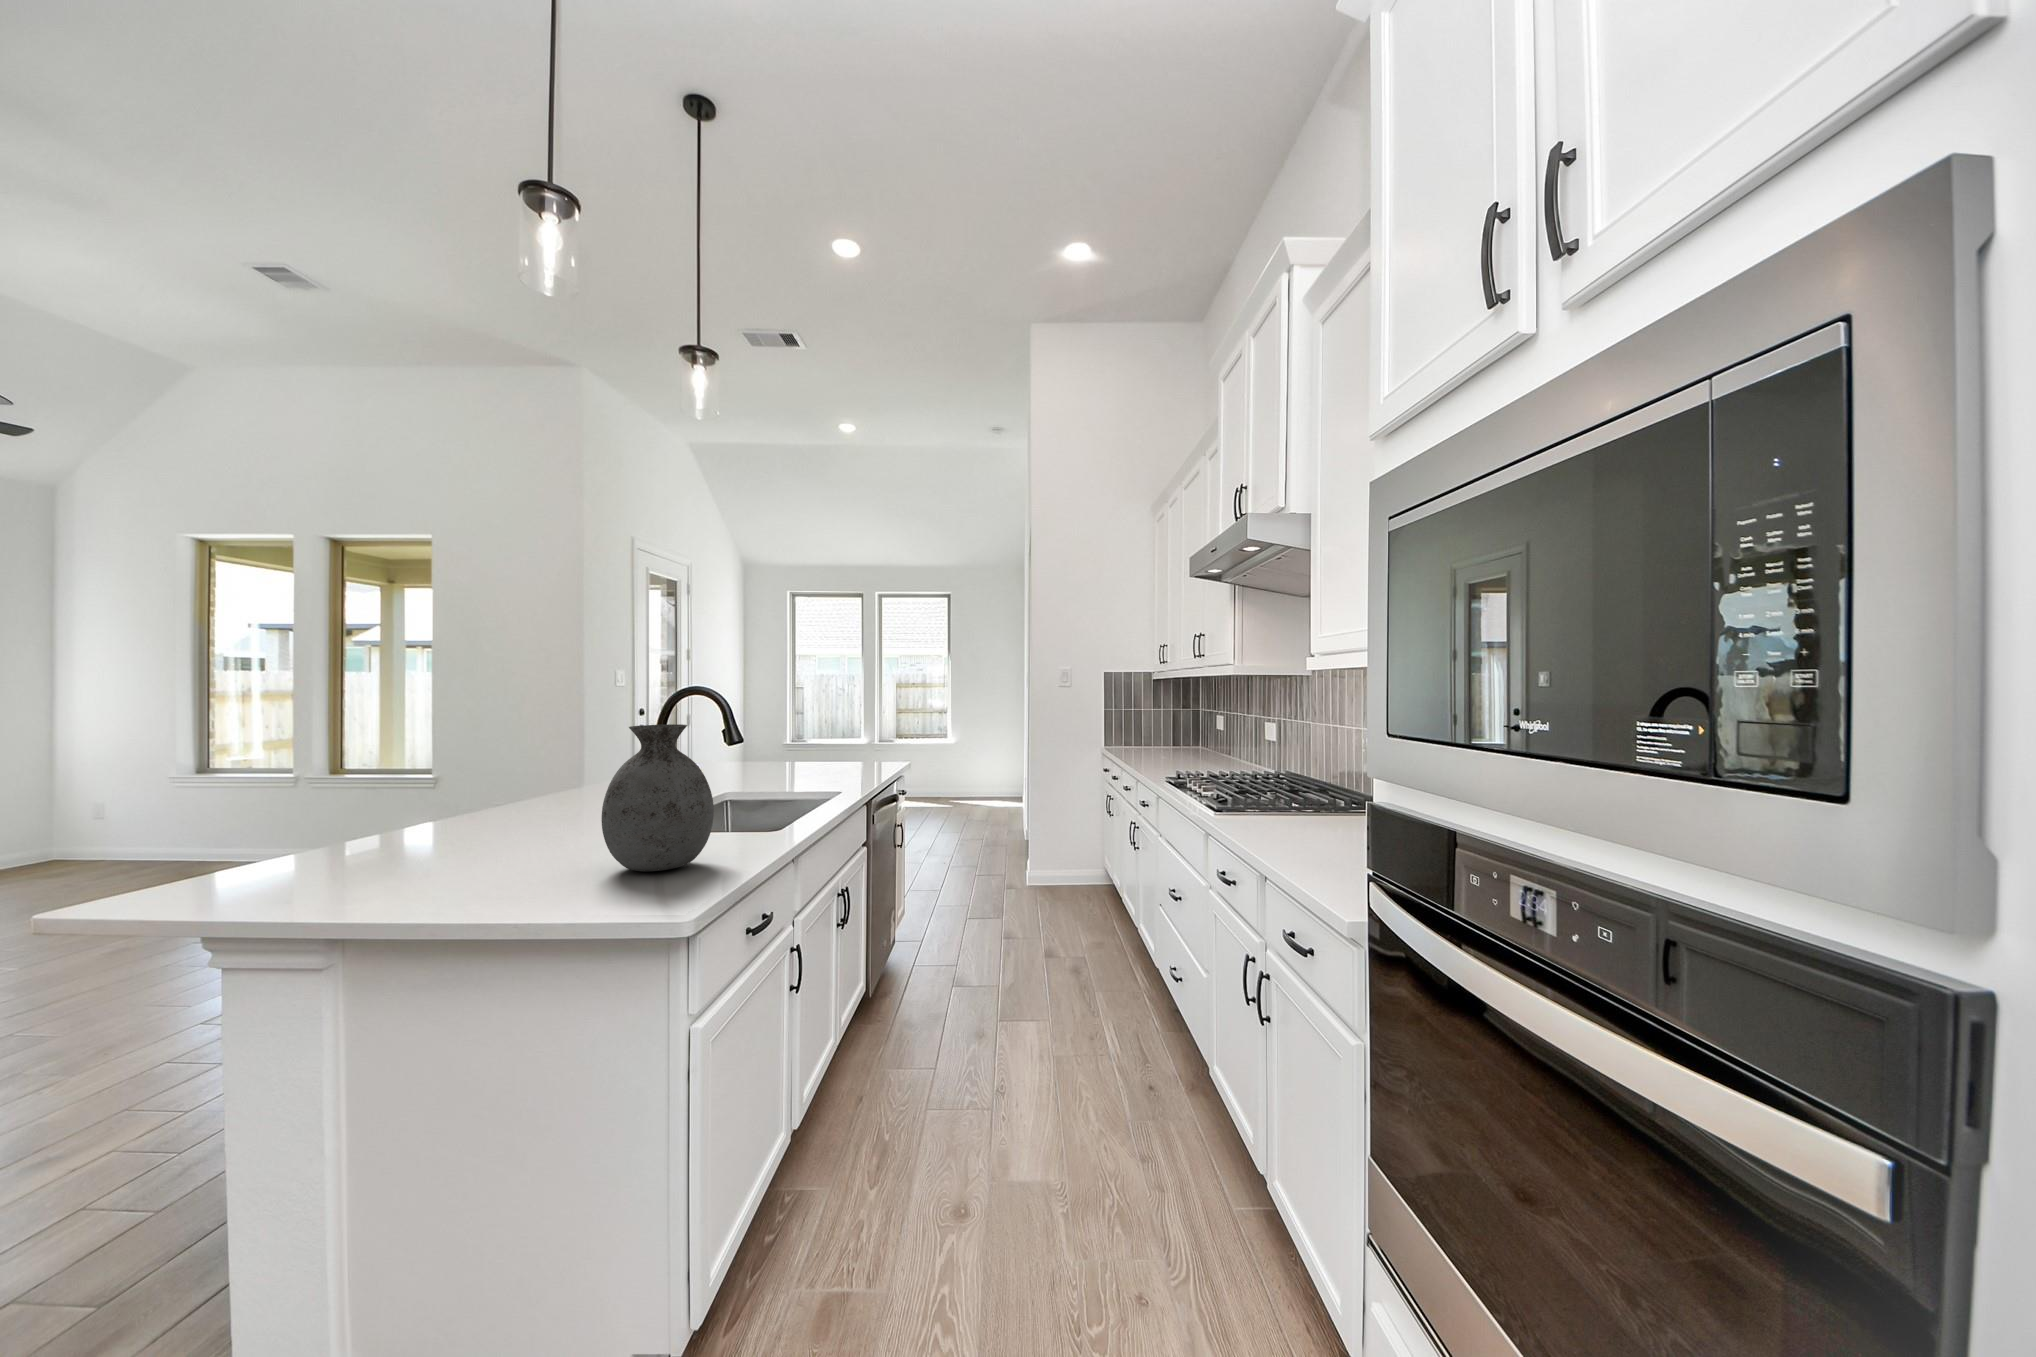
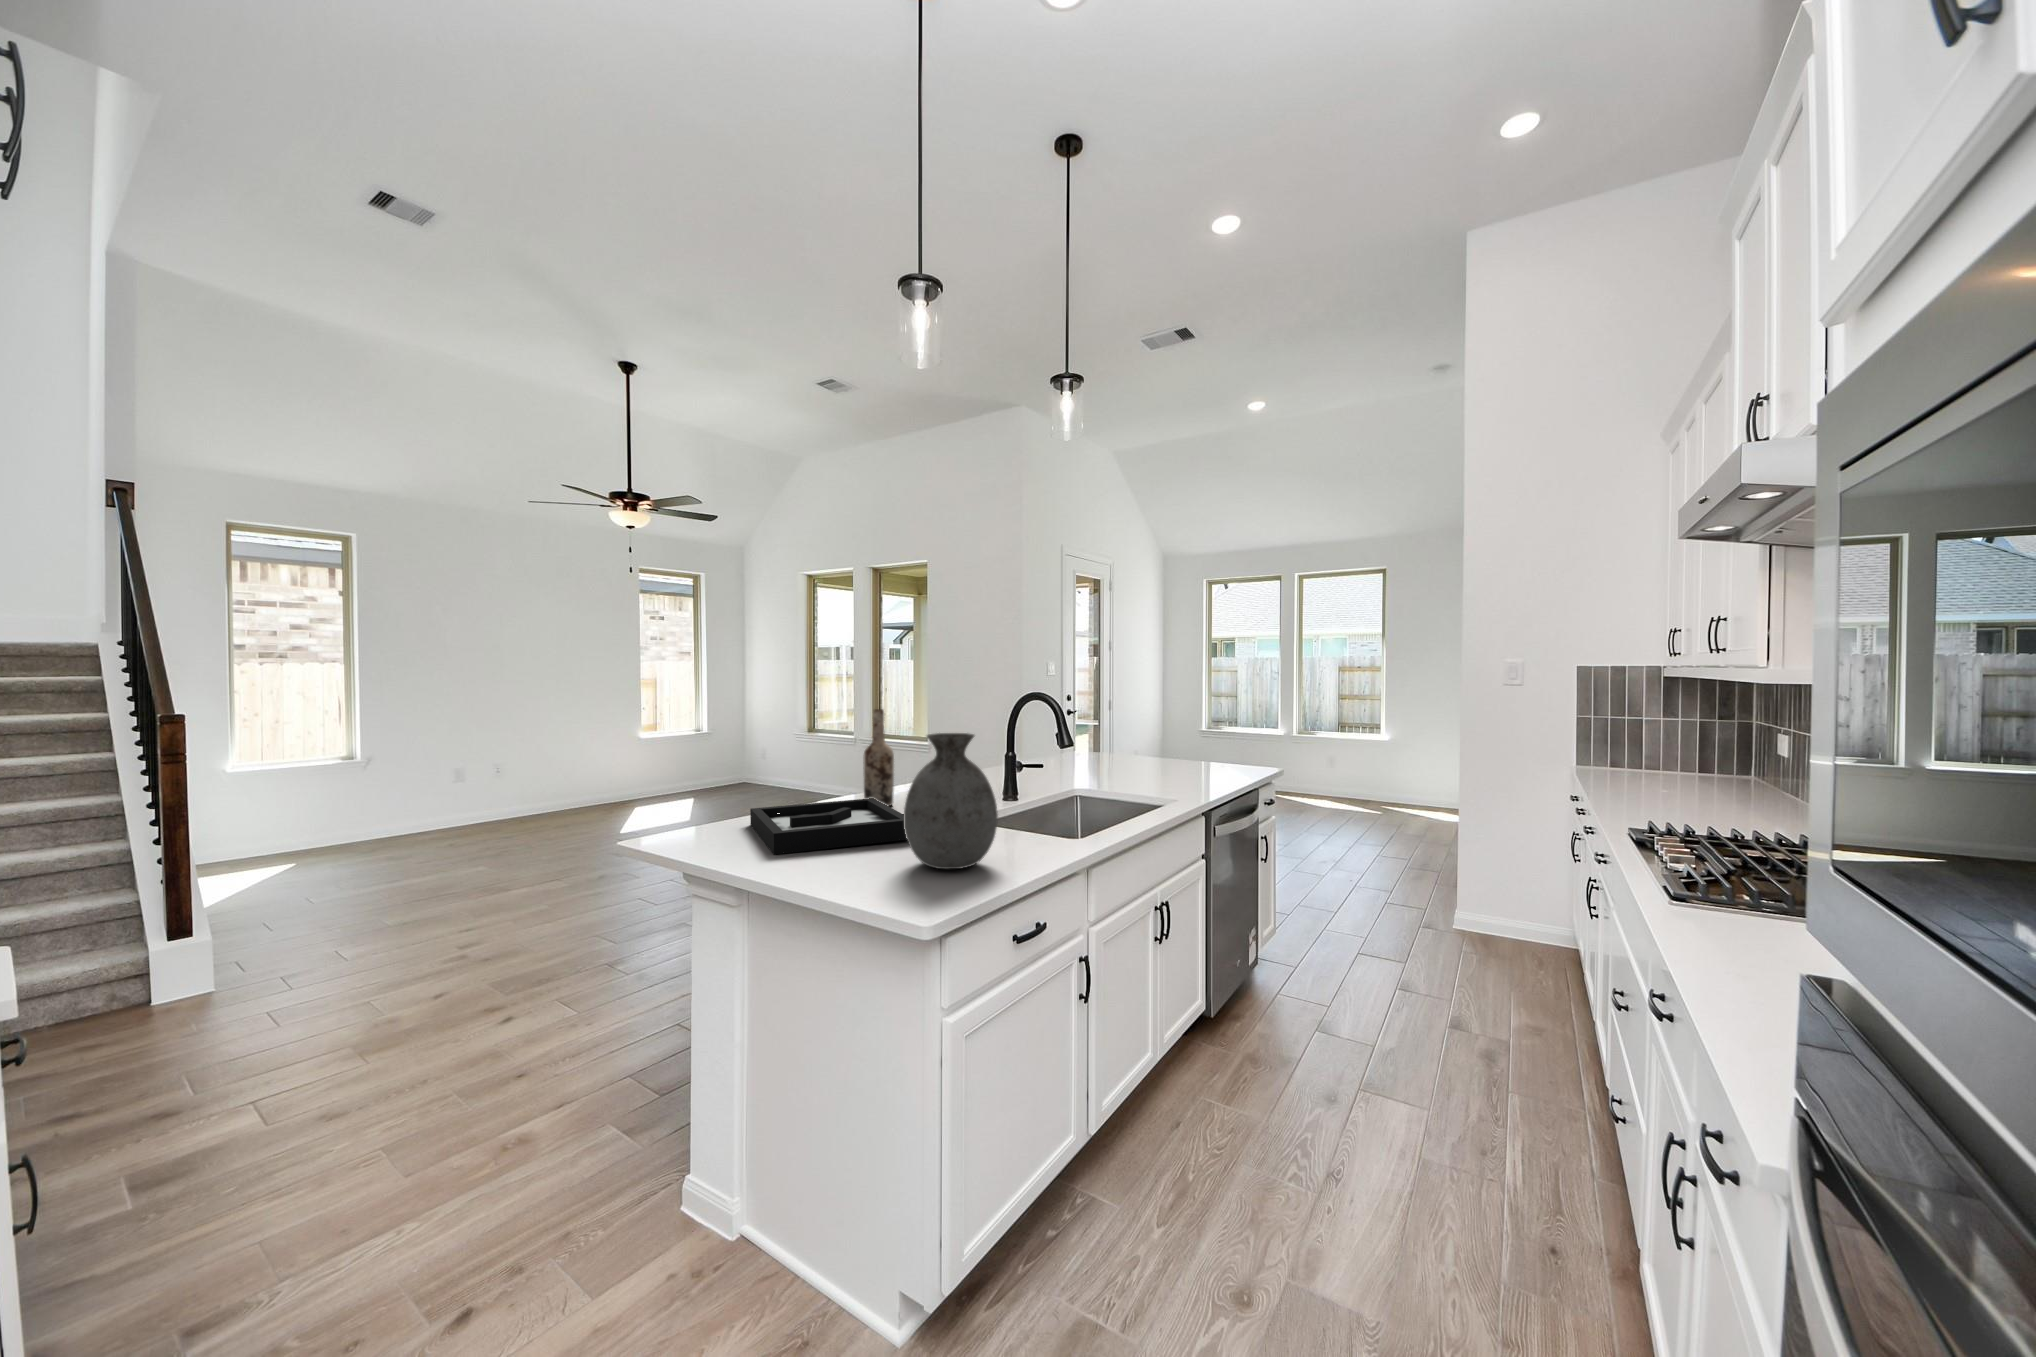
wine bottle: none [478,714,521,832] -> present [863,709,894,806]
decorative tray: none [324,818,588,889] -> present [750,798,907,854]

